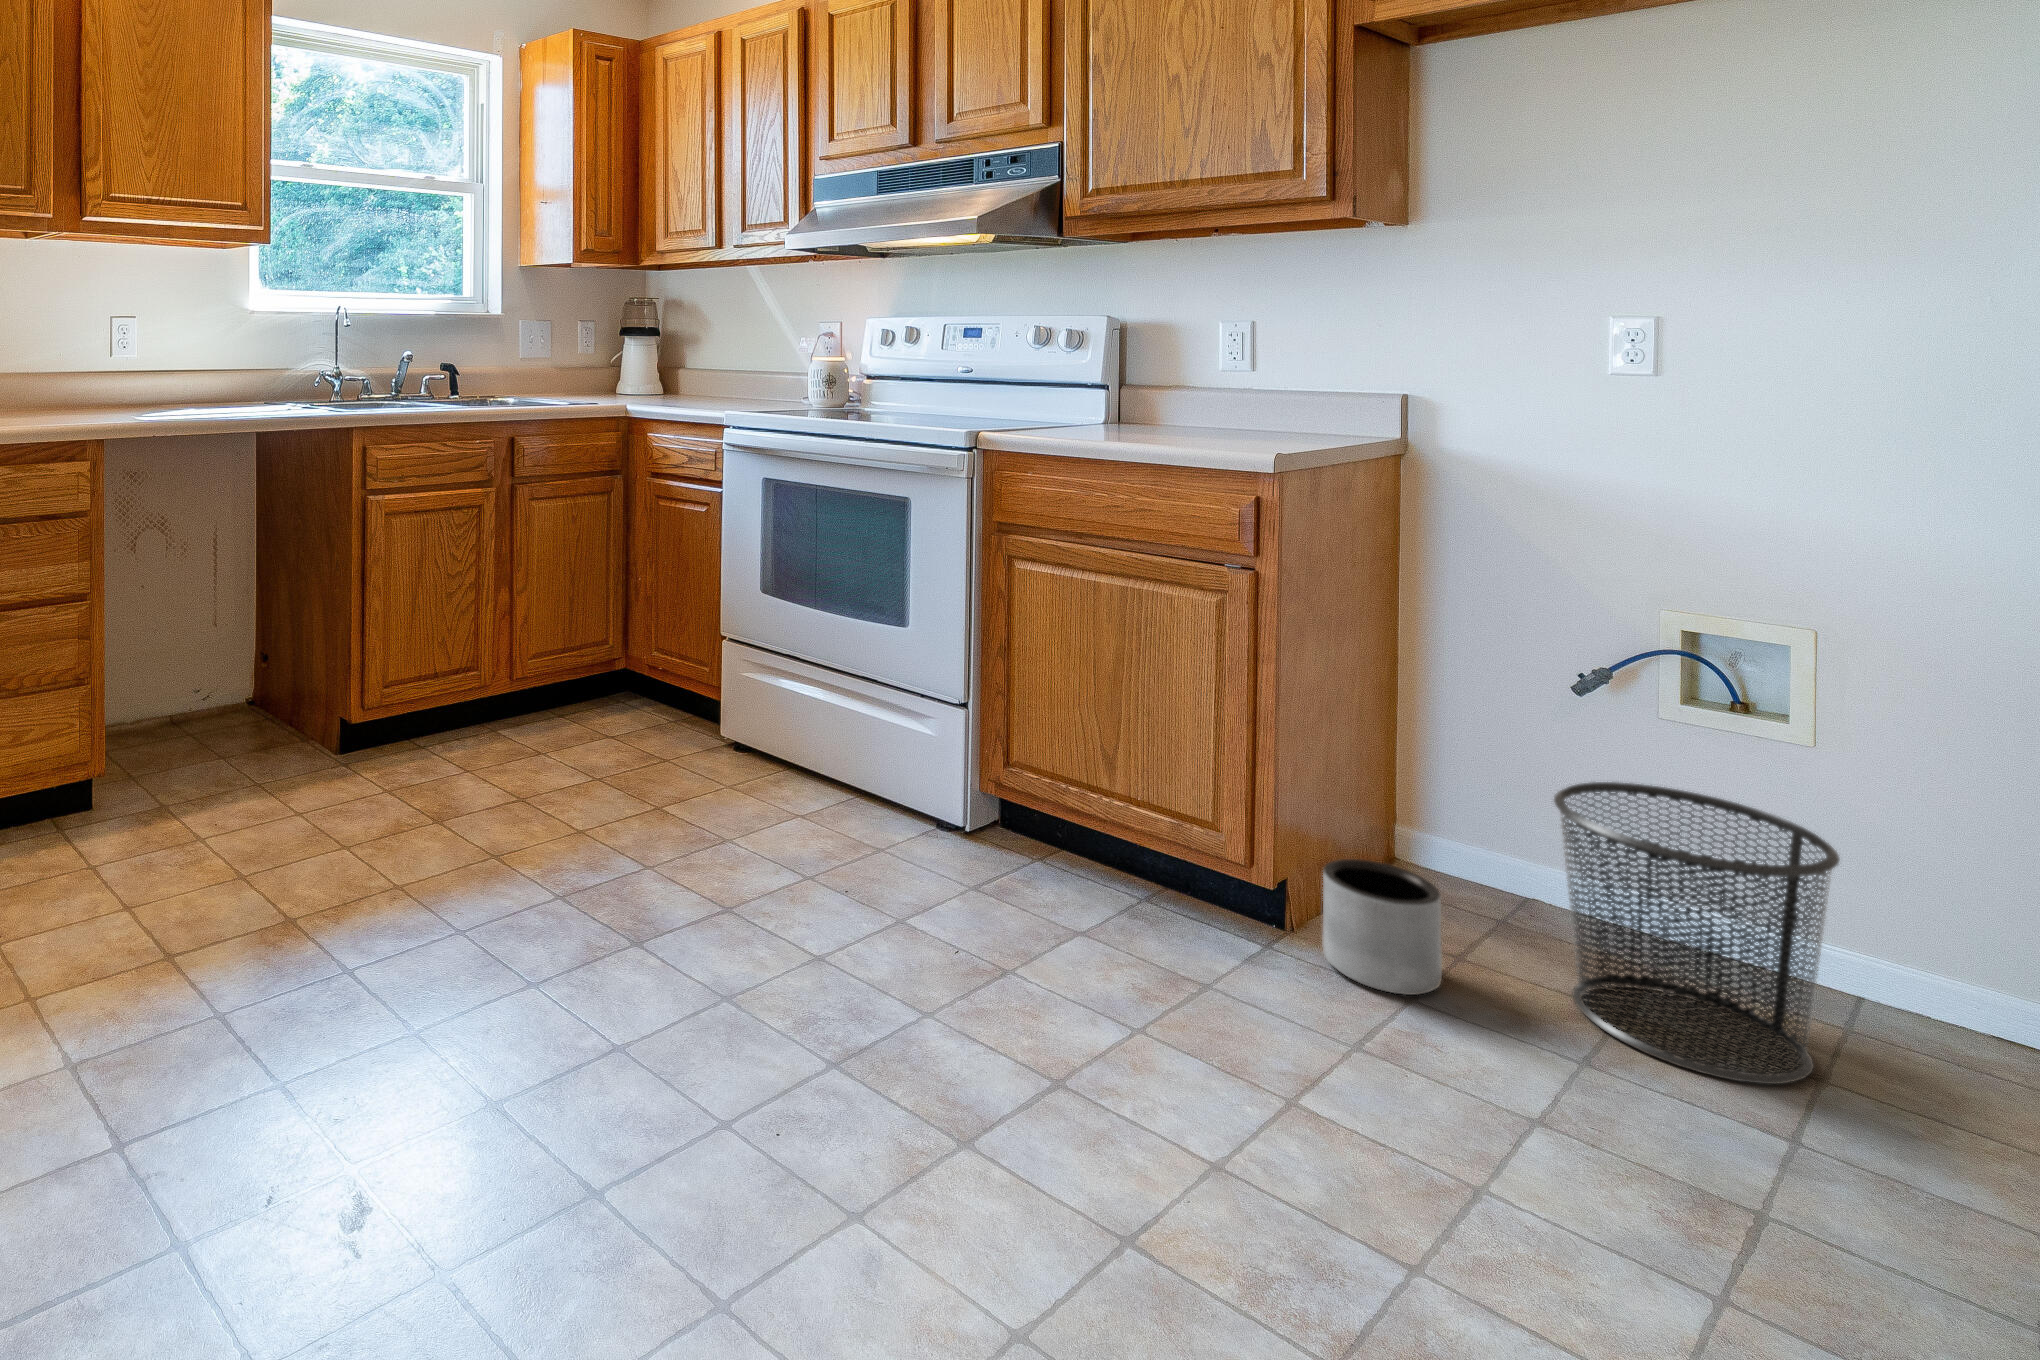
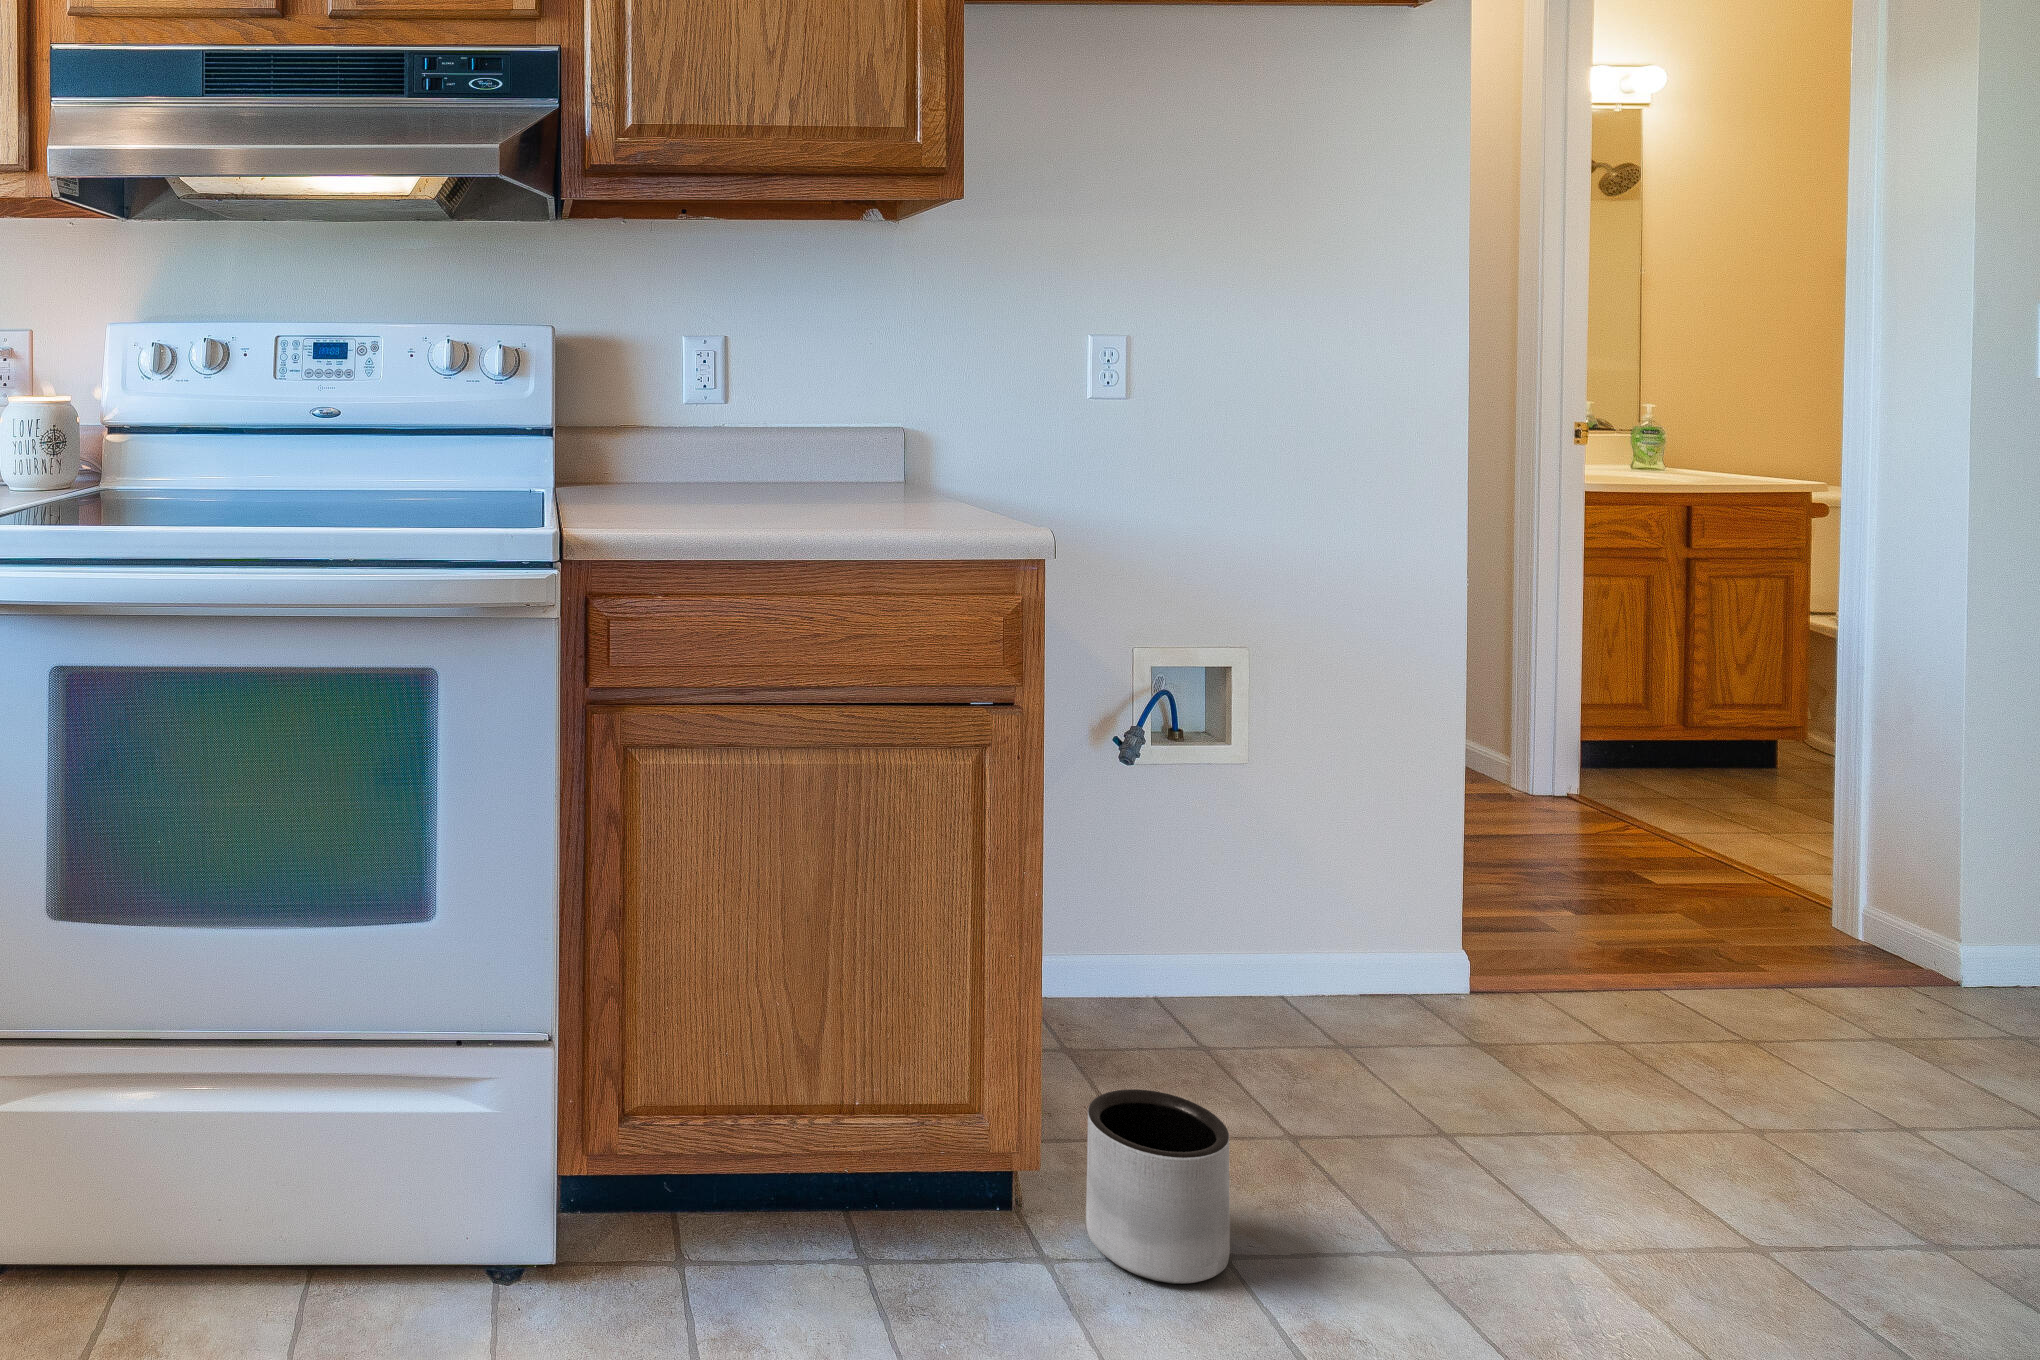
waste bin: present [1554,782,1840,1084] -> none [1239,887,1504,1227]

